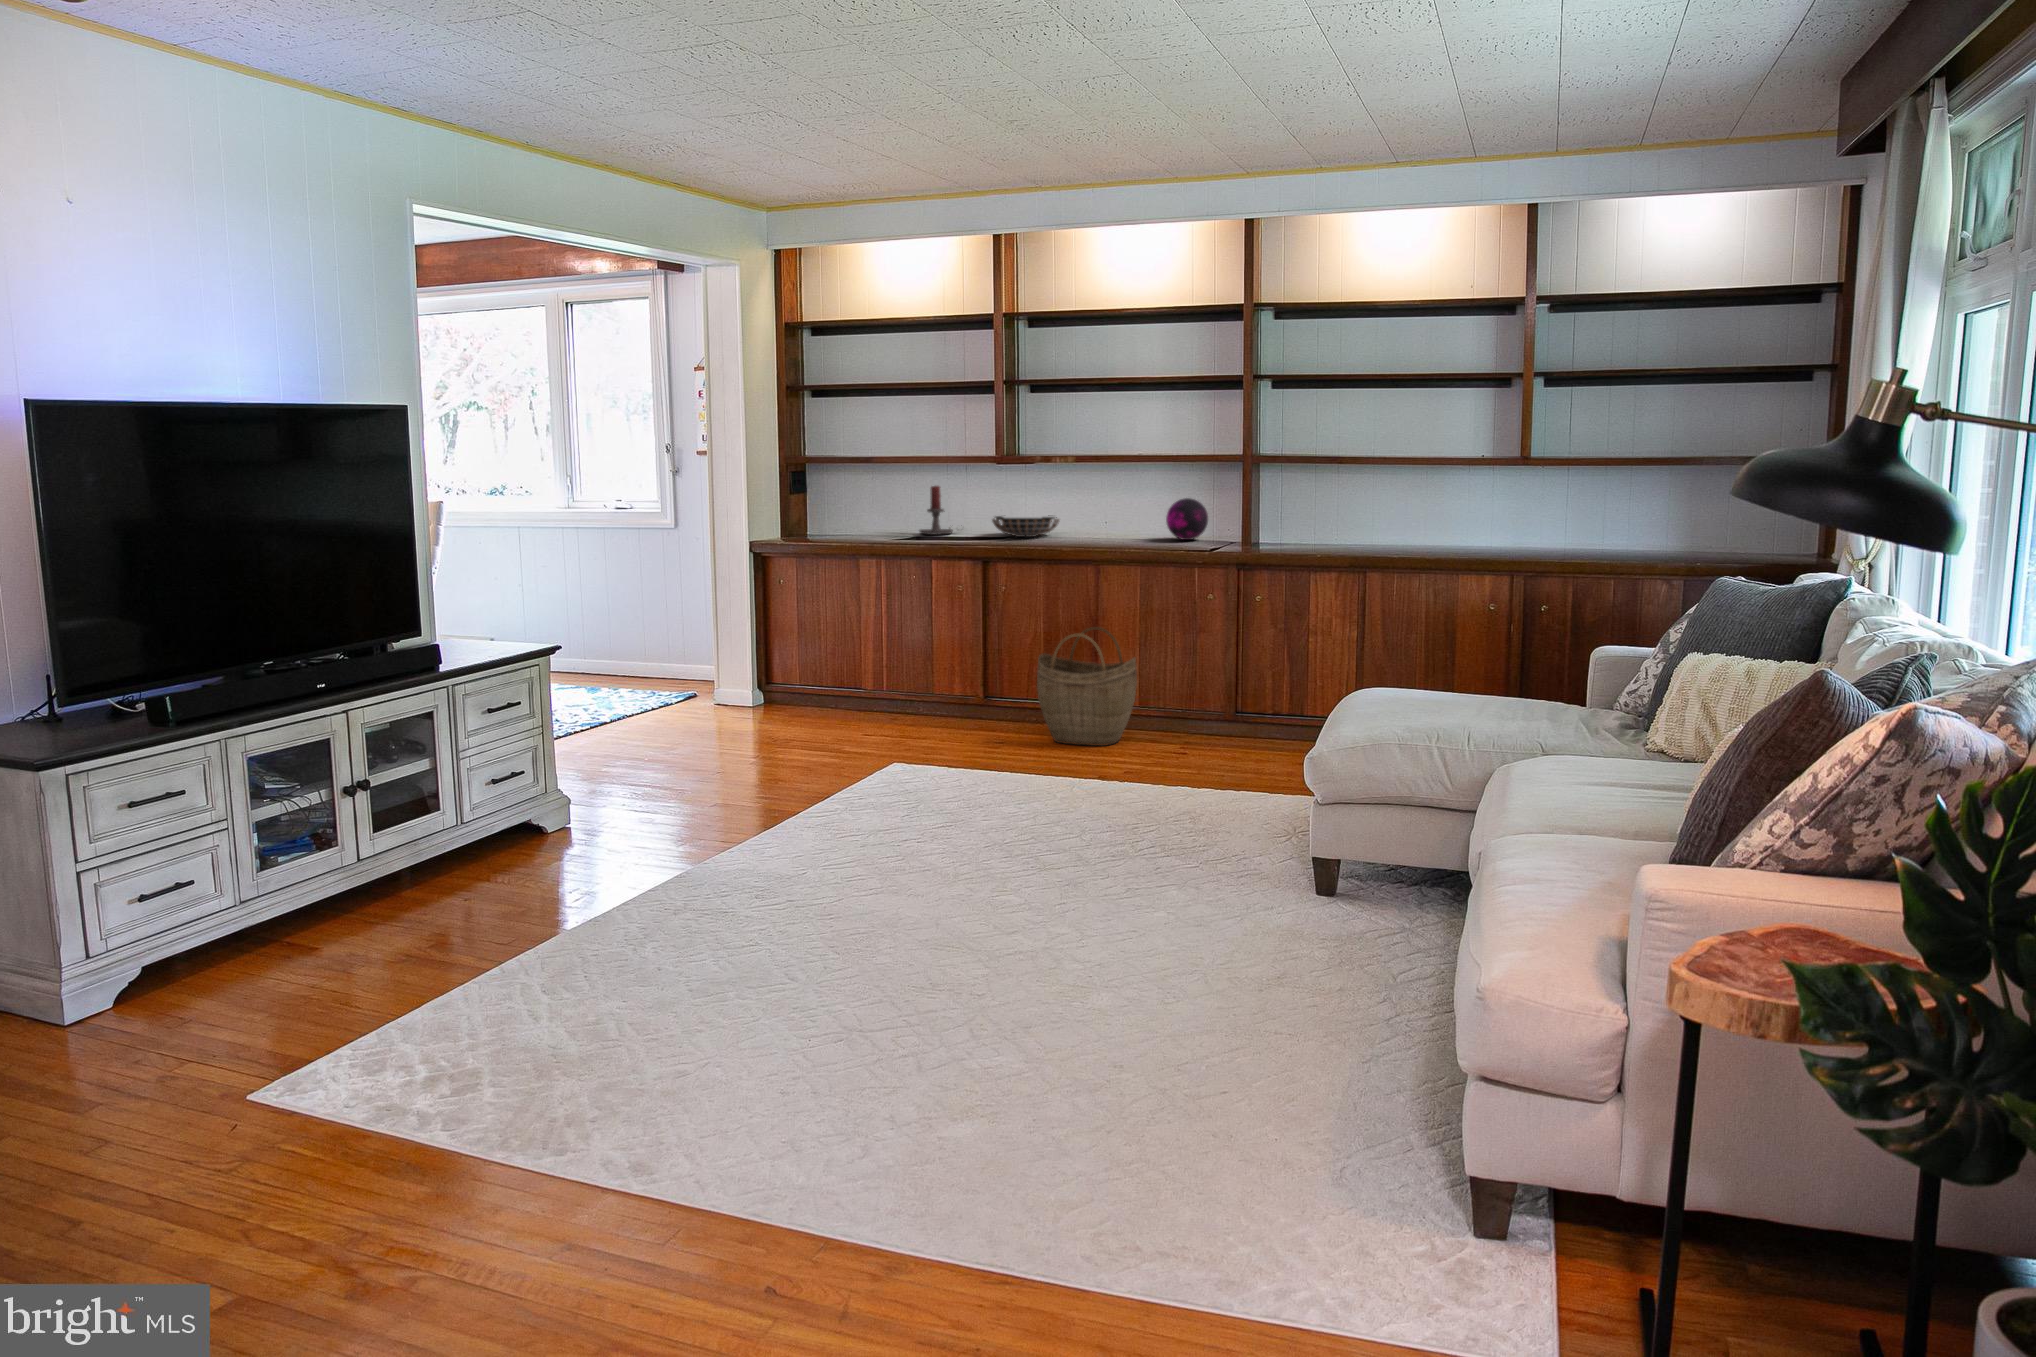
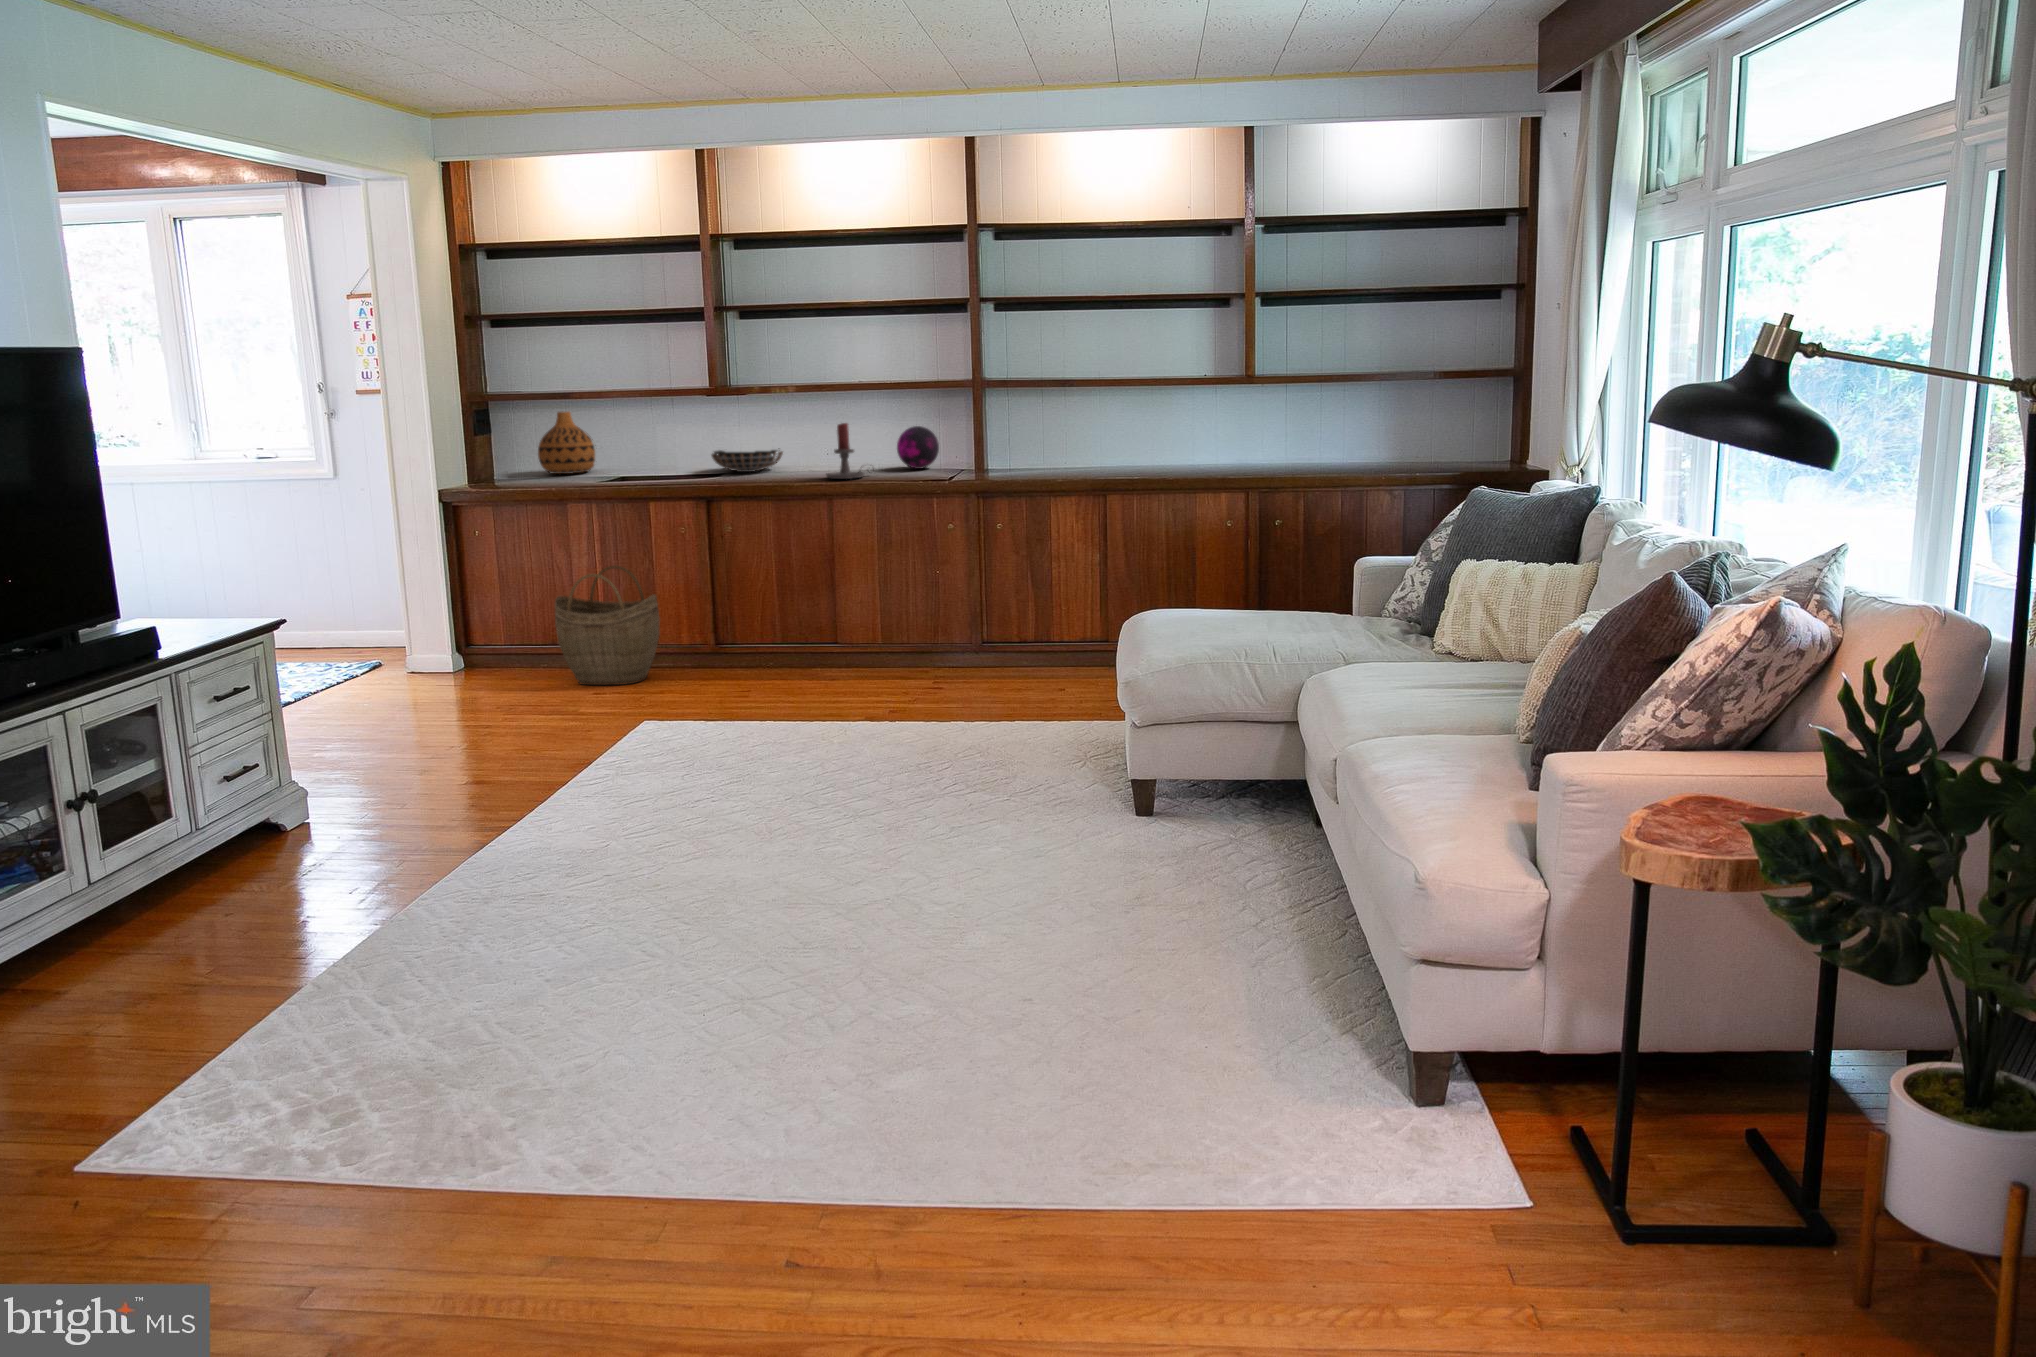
vase: none [841,475,894,532] -> present [538,412,595,474]
candle holder: present [920,486,953,535] -> present [826,423,869,479]
woven basket: present [1037,627,1137,746] -> present [555,566,660,685]

